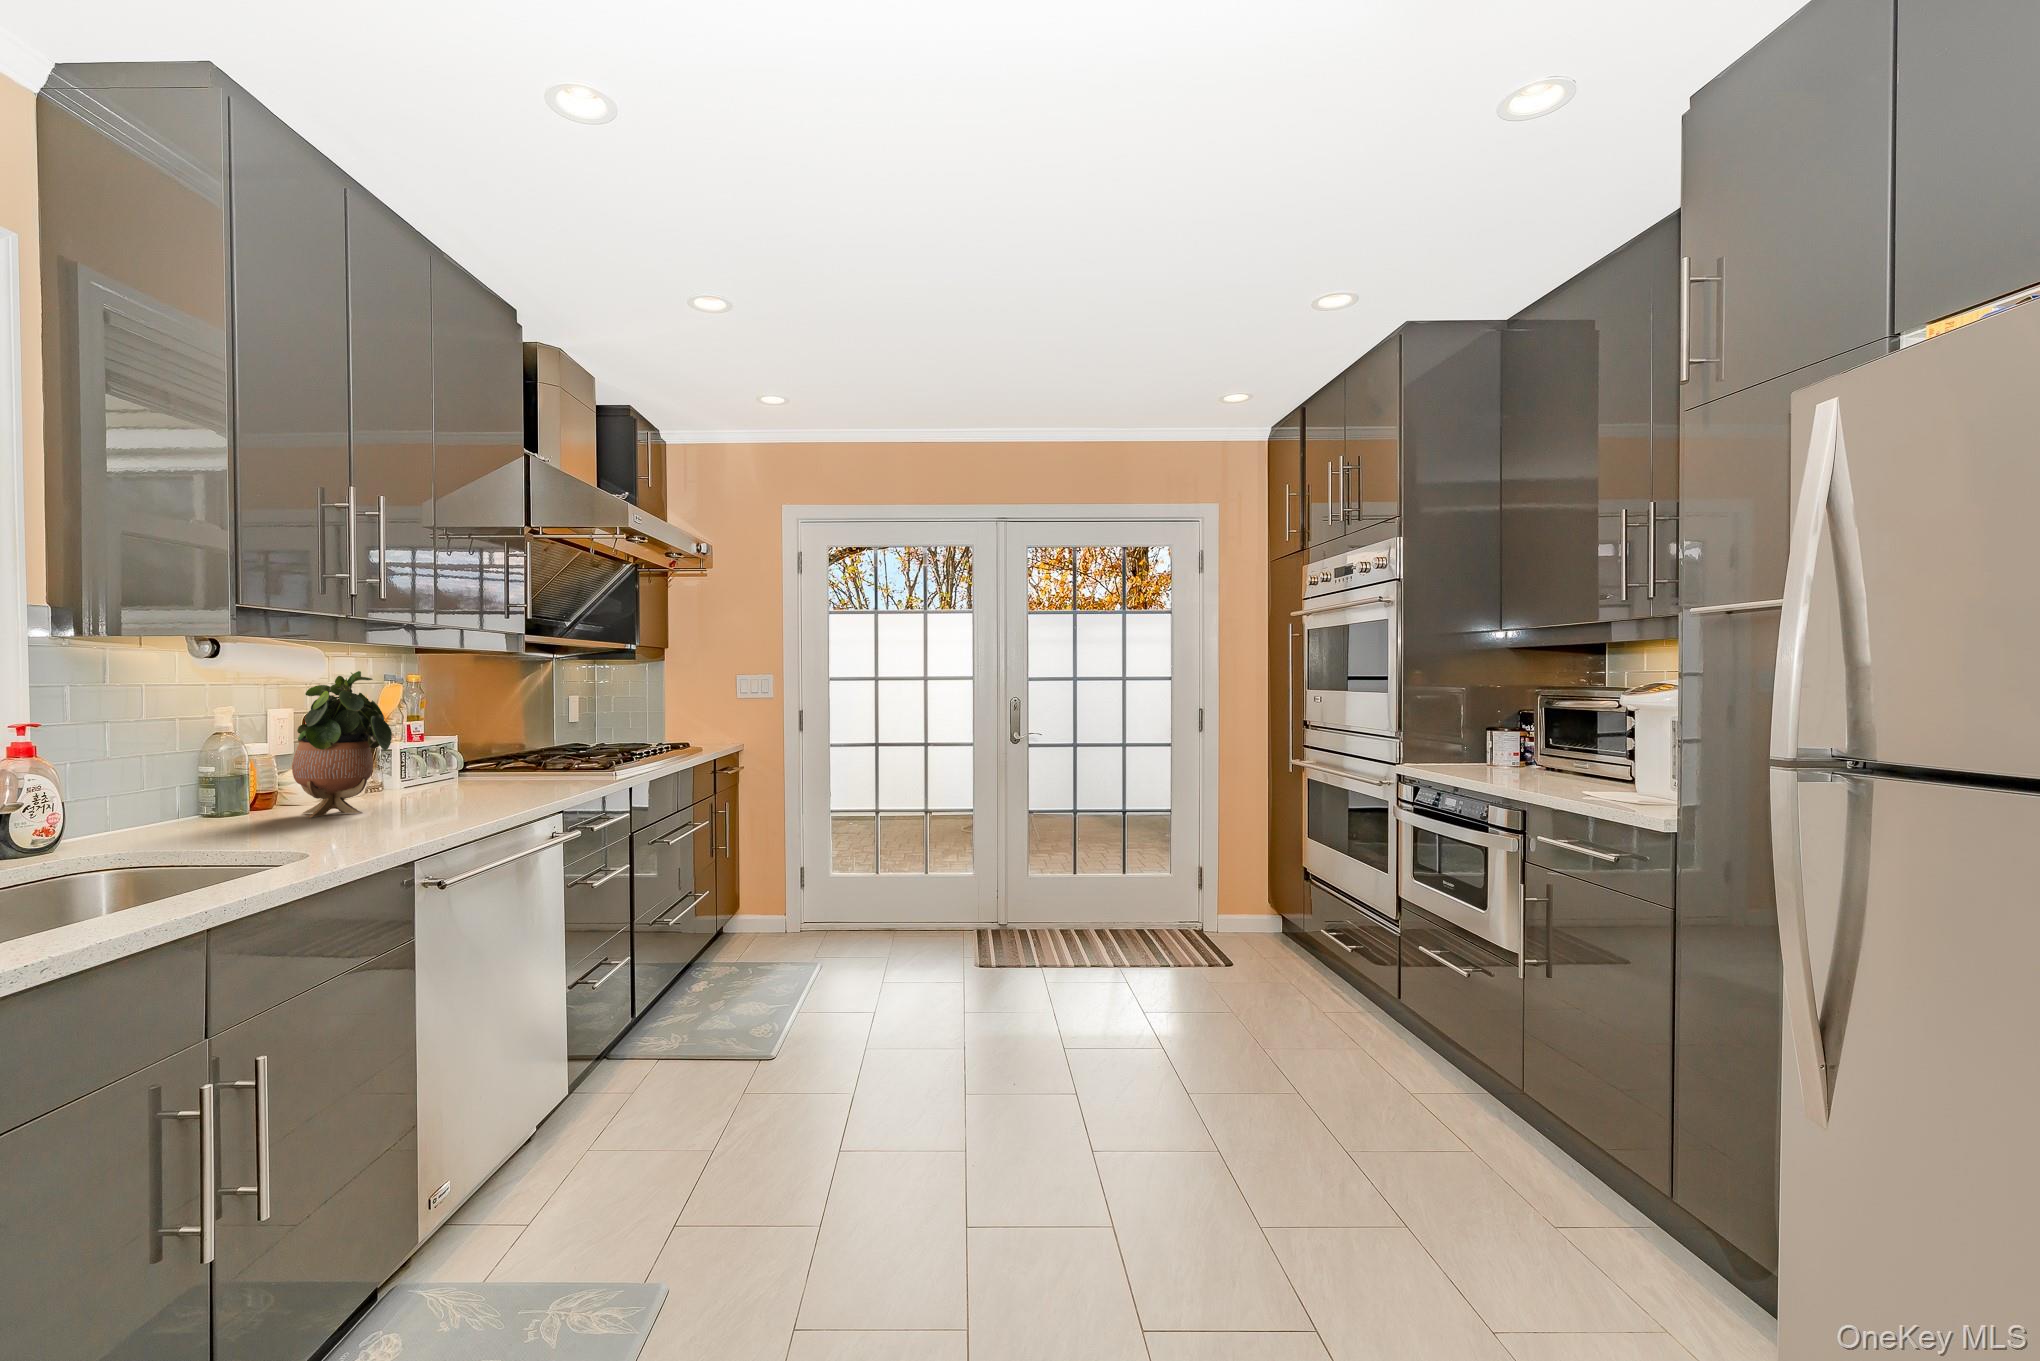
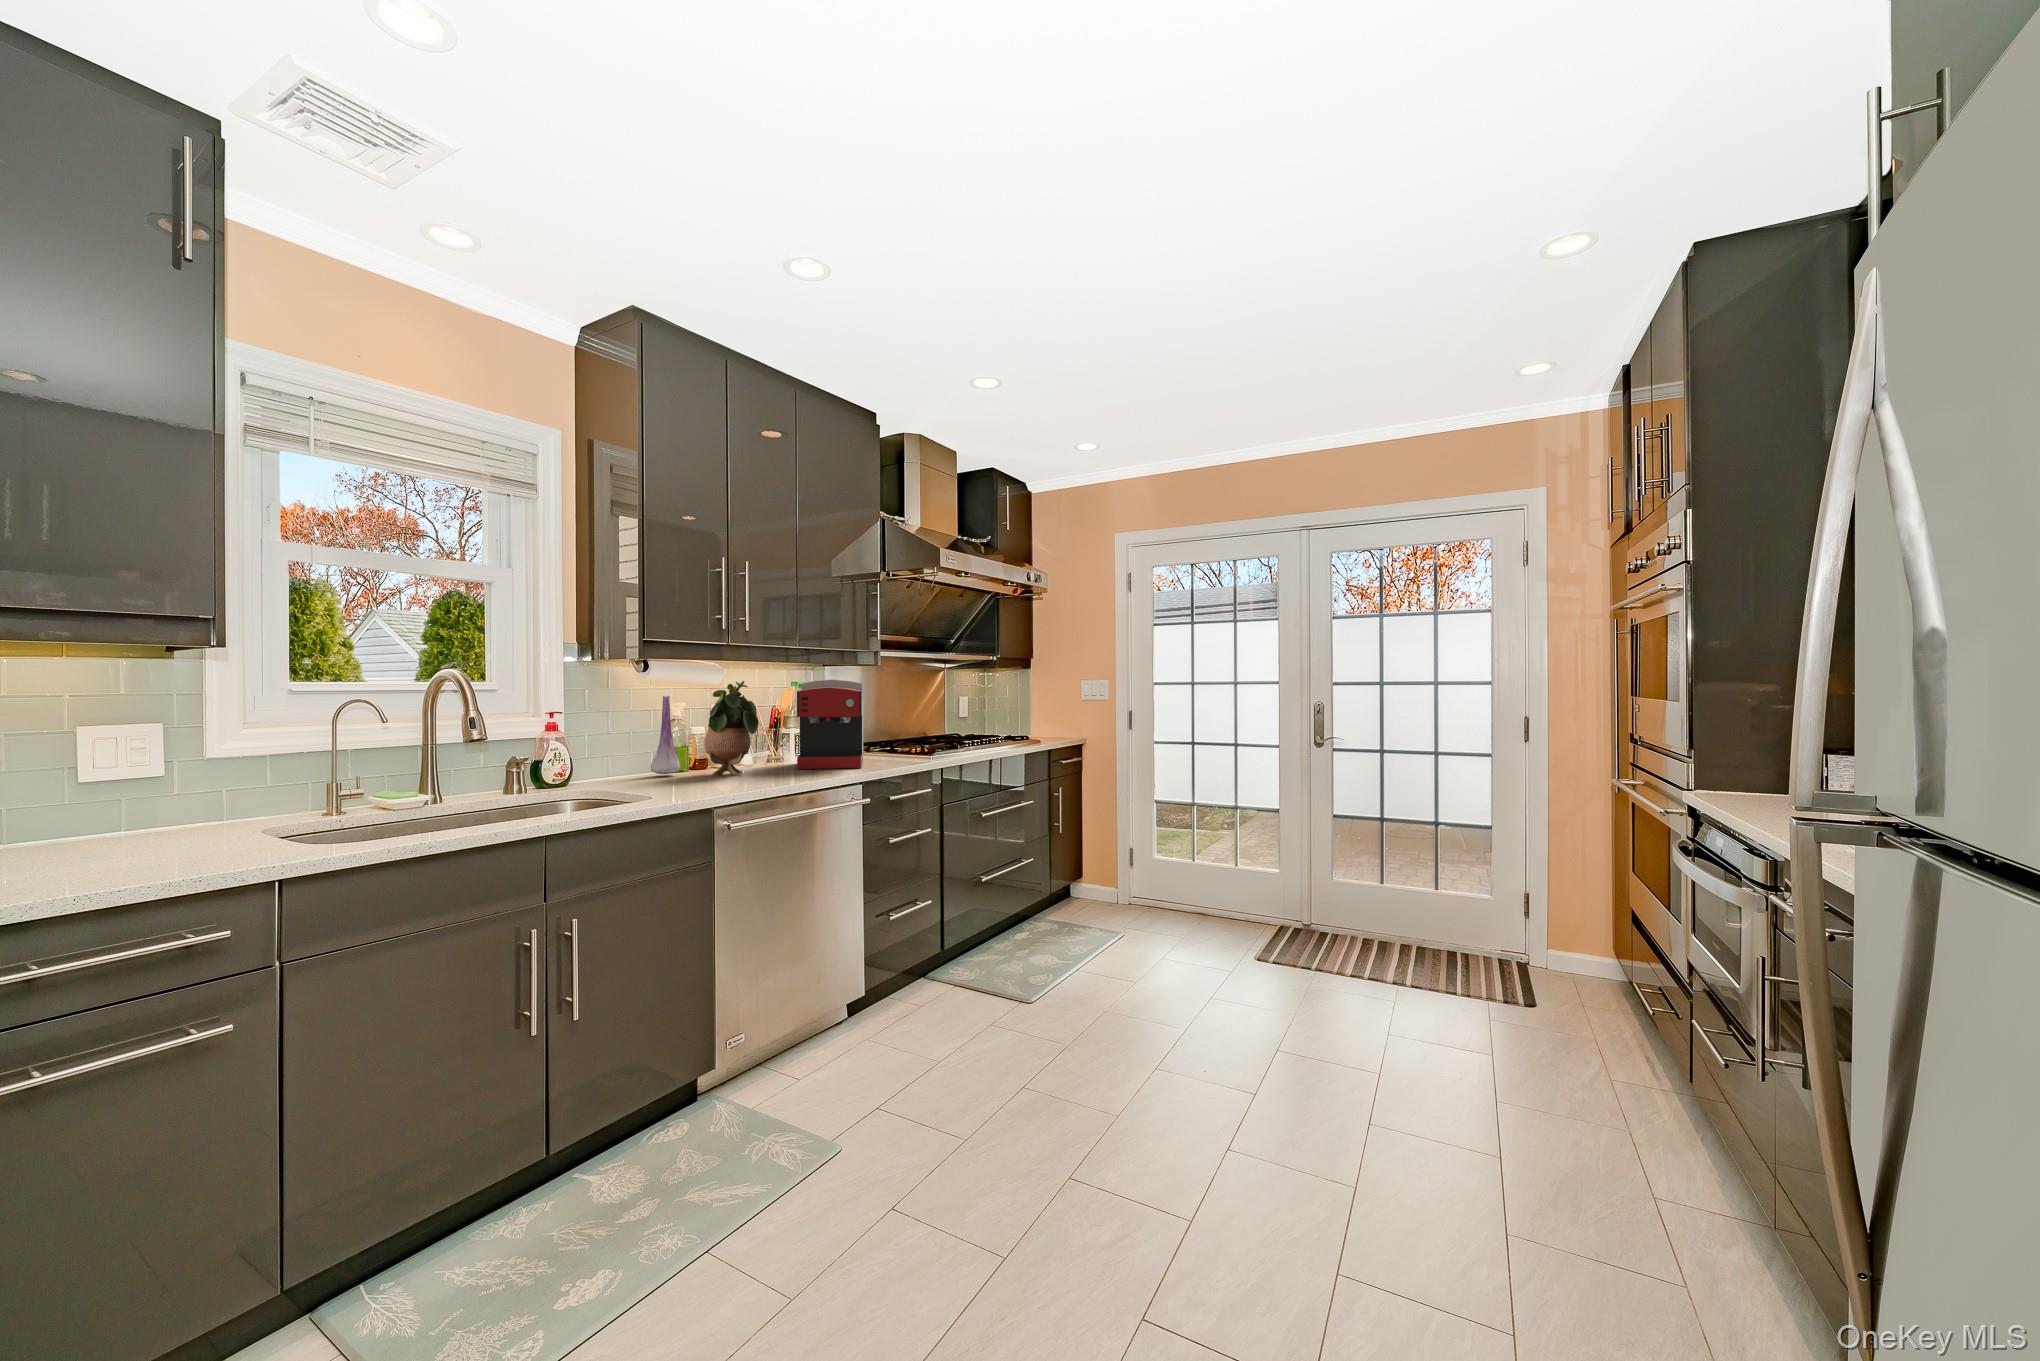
coffee maker: none [425,670,540,798] -> present [797,680,863,769]
vase: none [184,693,246,824] -> present [651,696,680,774]

